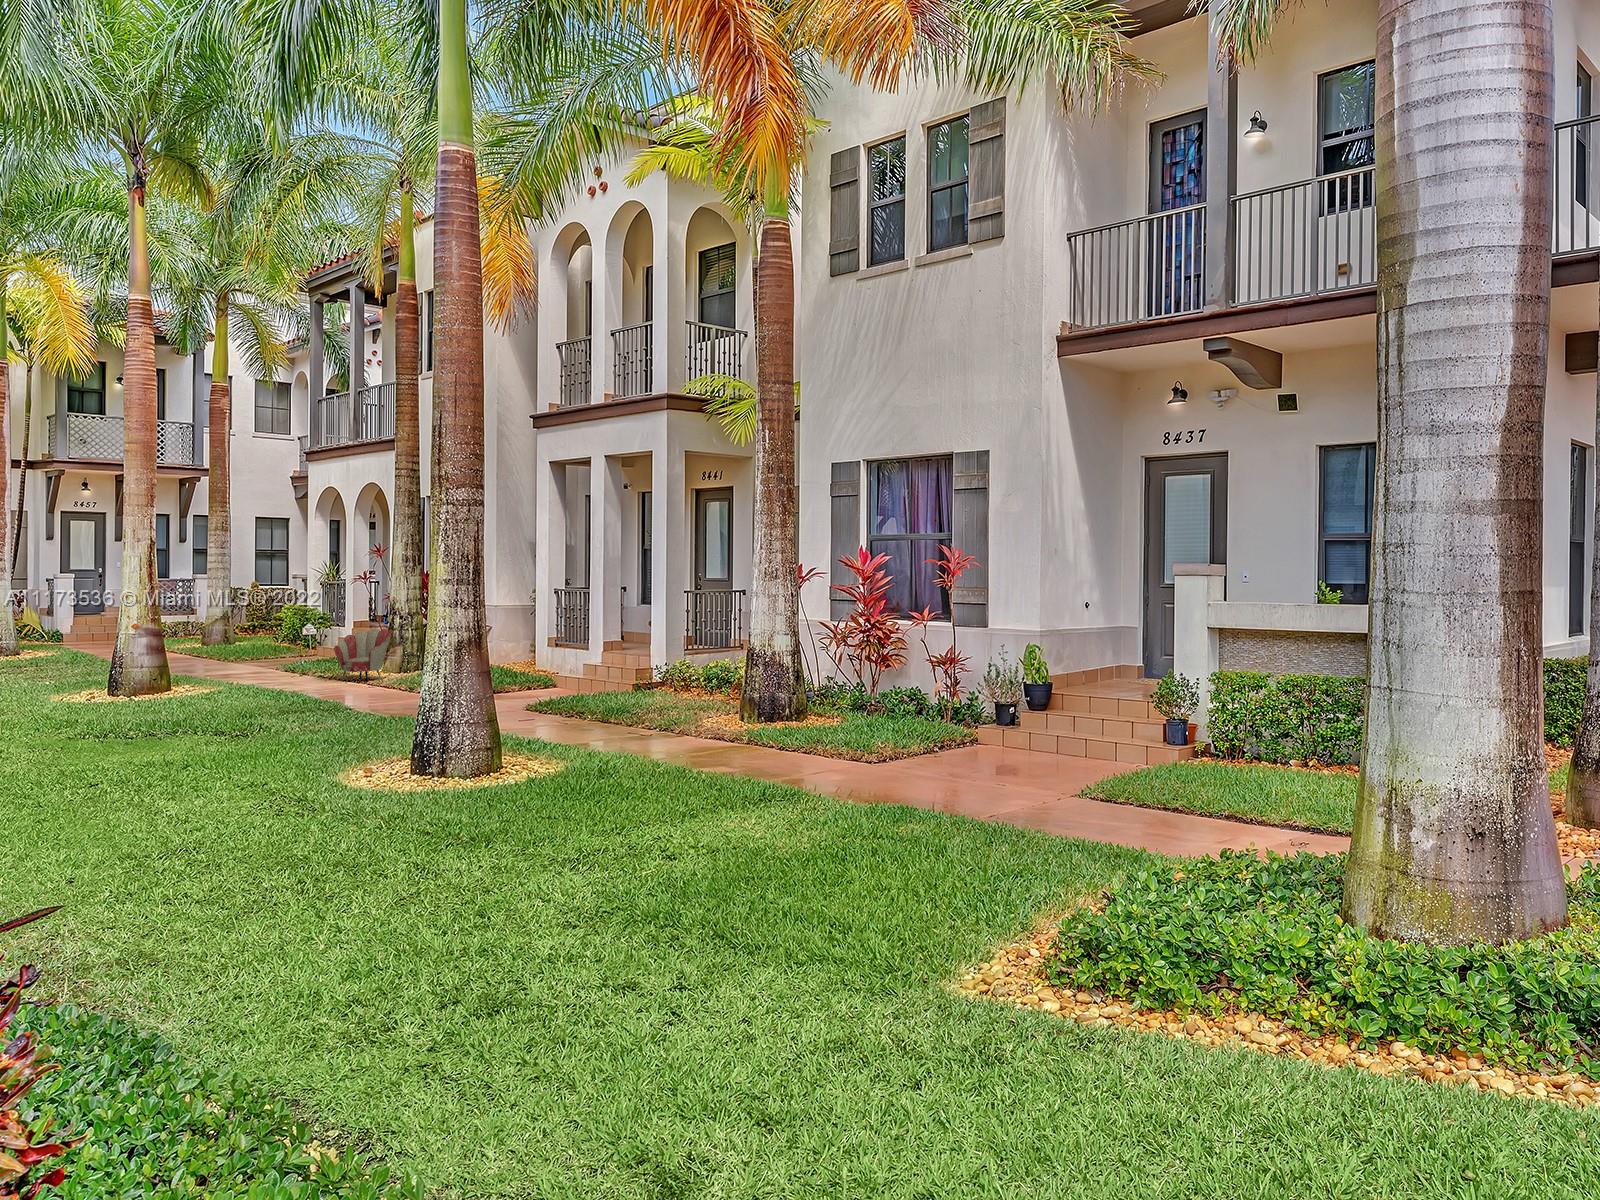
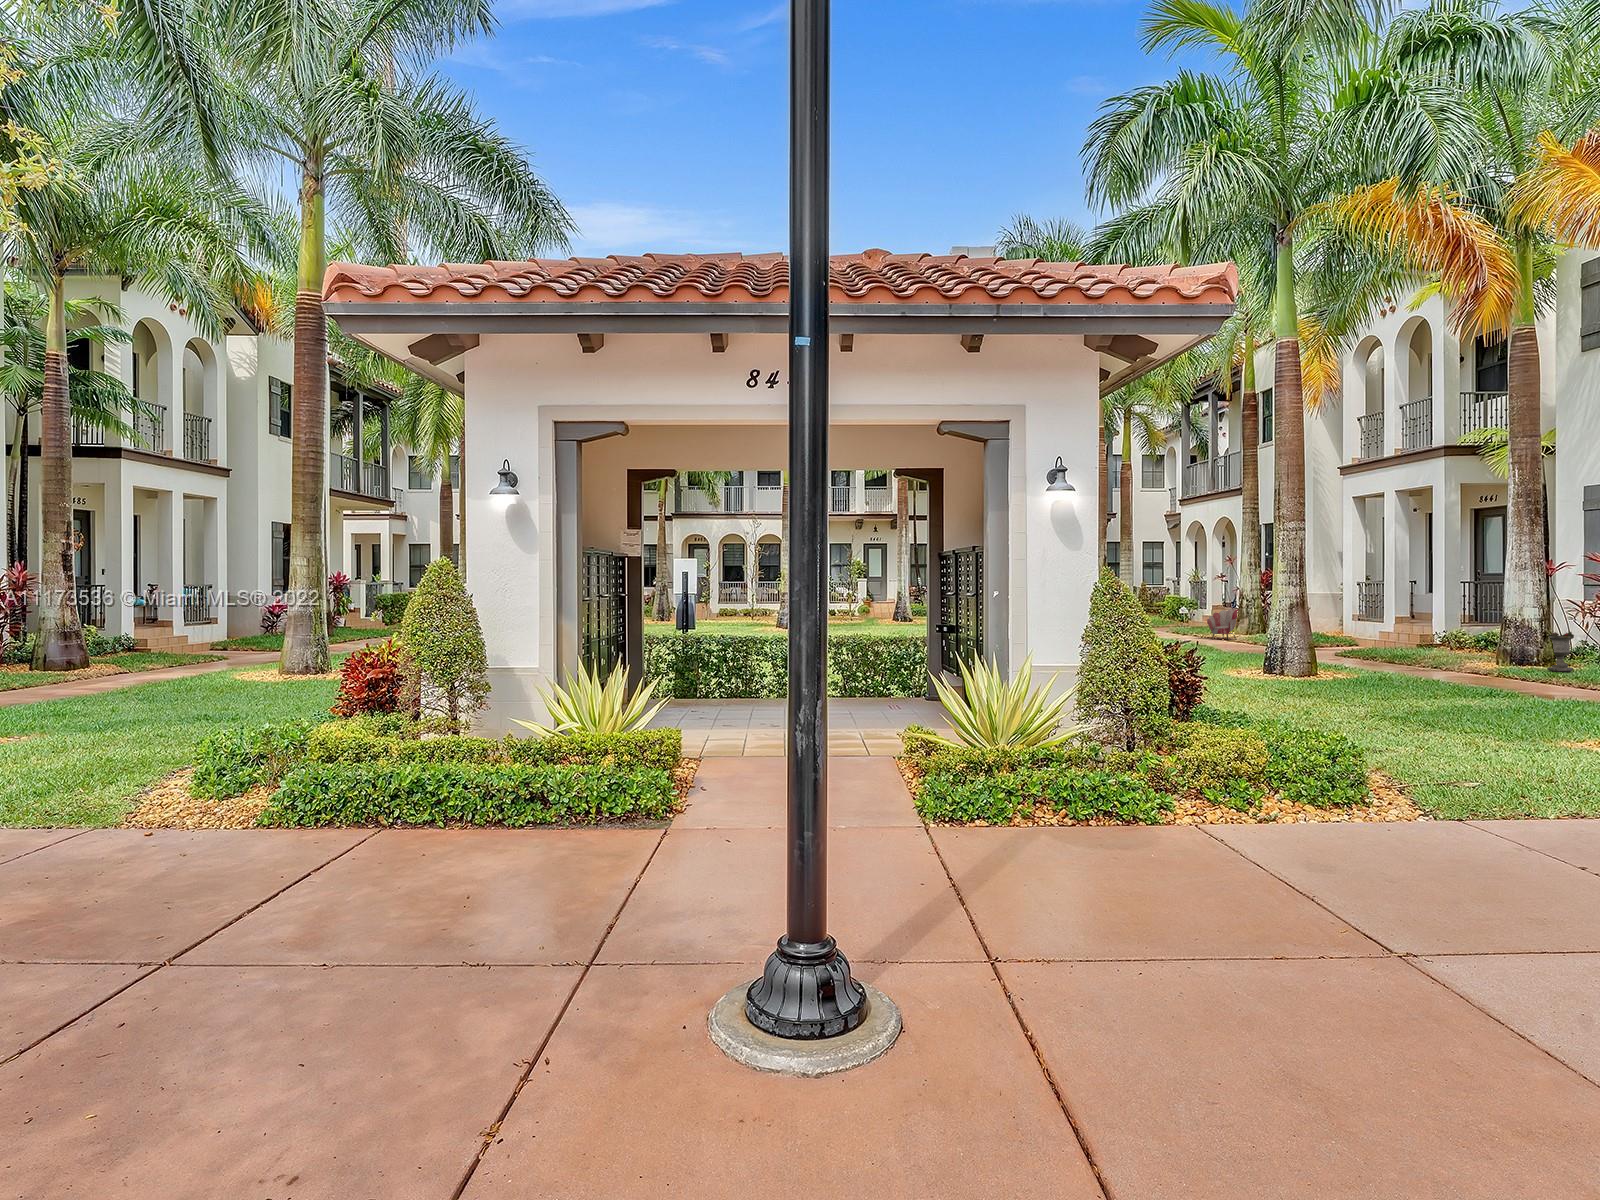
planter: none [805,671,837,731] -> present [1547,632,1574,672]

